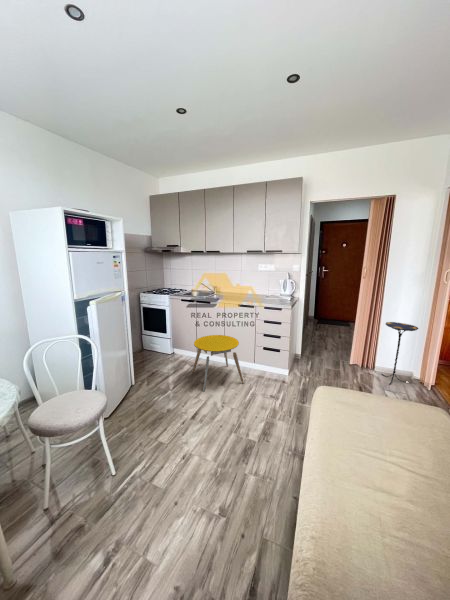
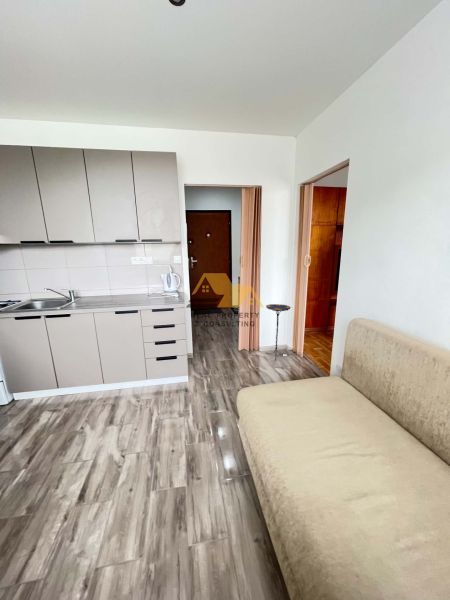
stool: present [192,335,244,392] -> none [55,355,141,447]

